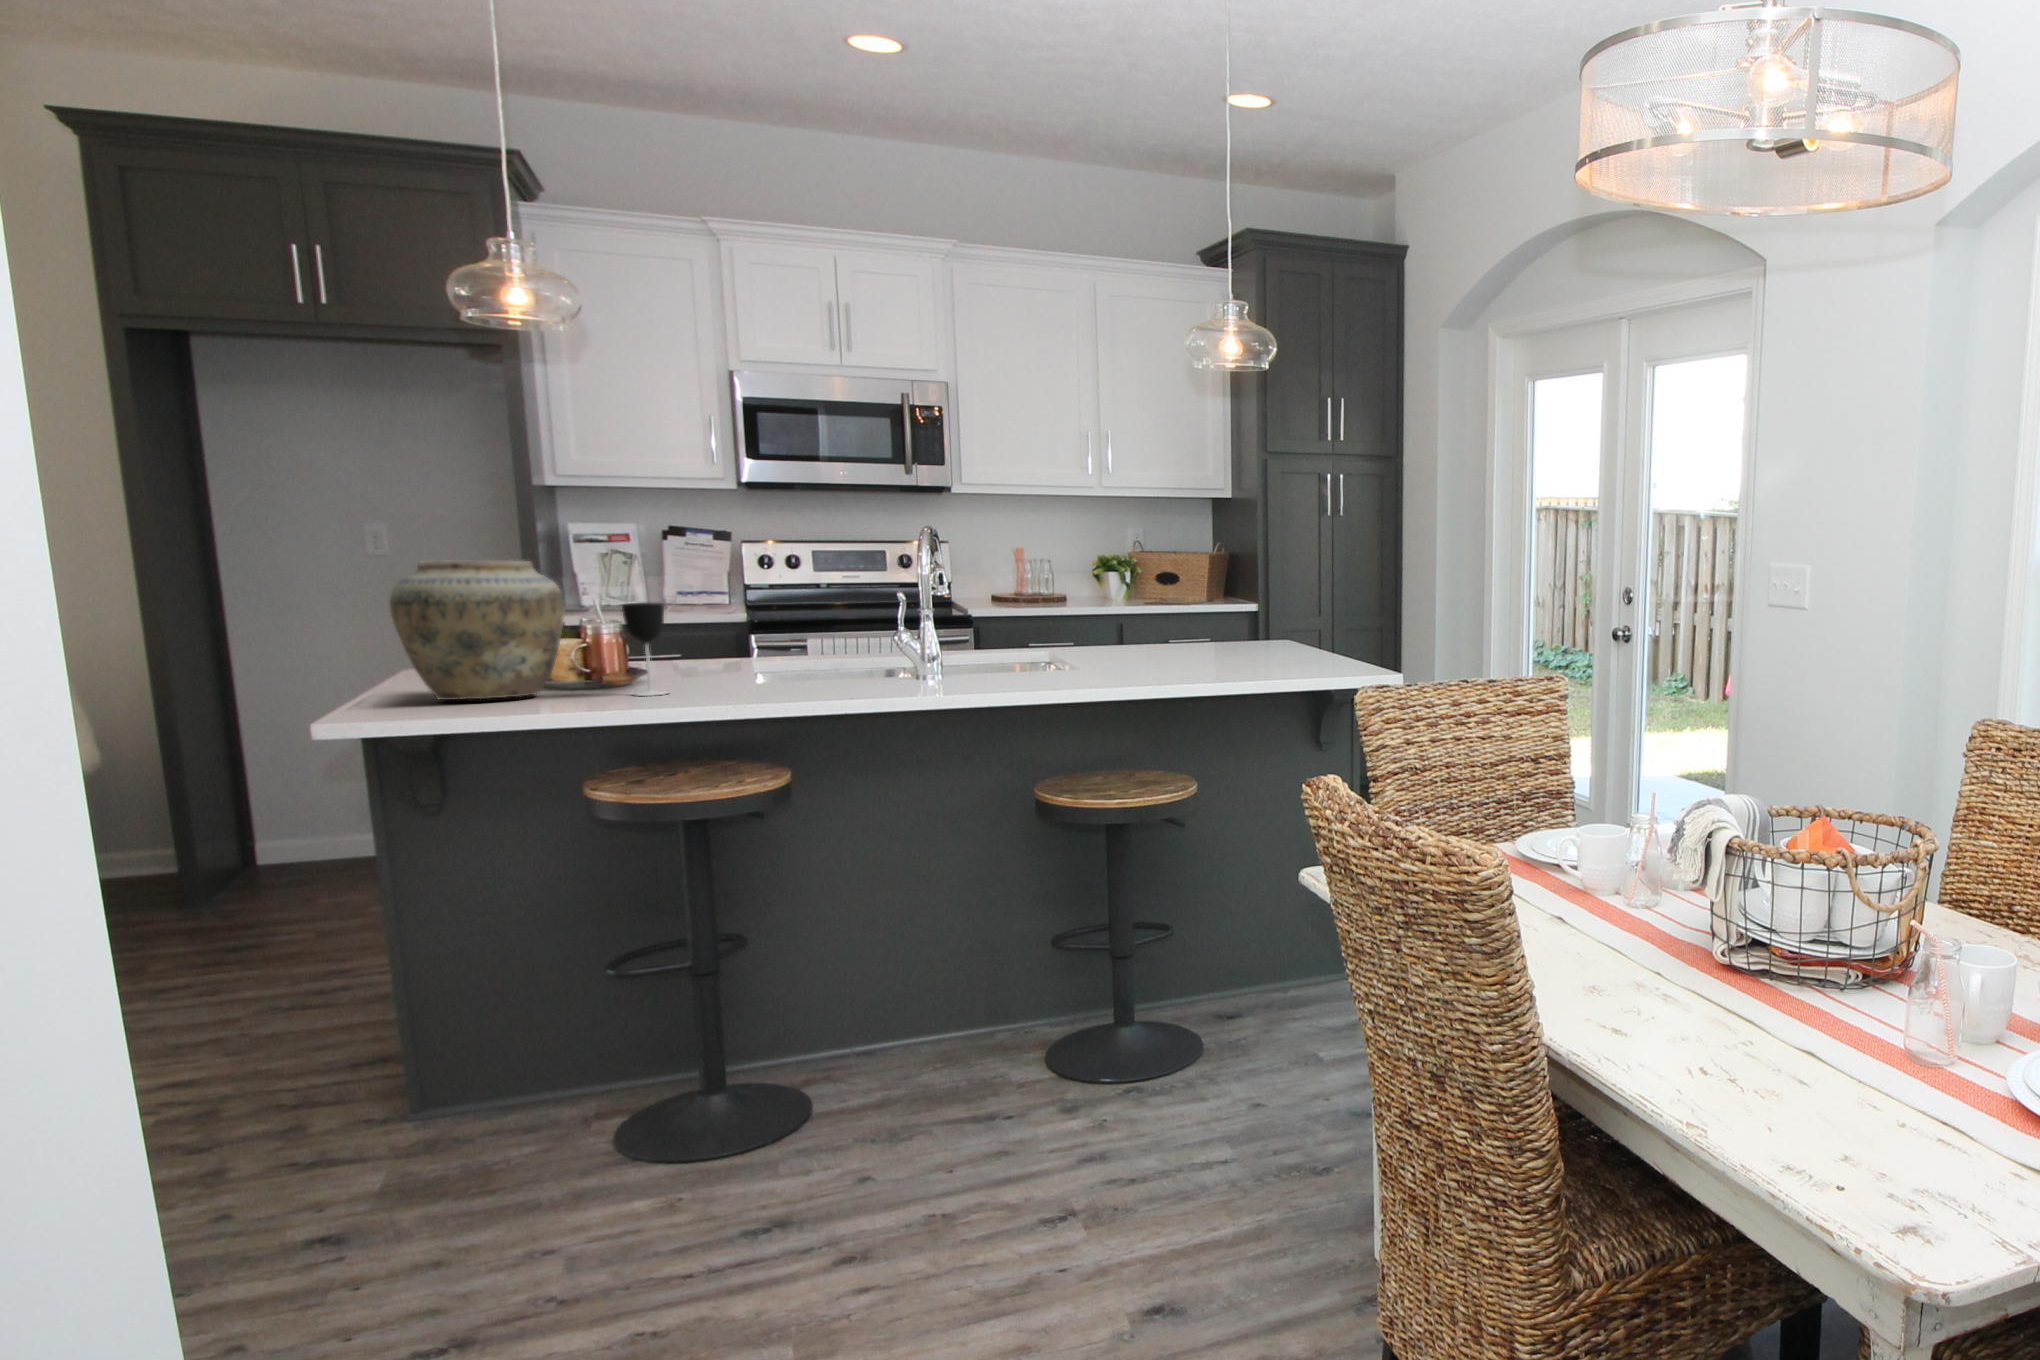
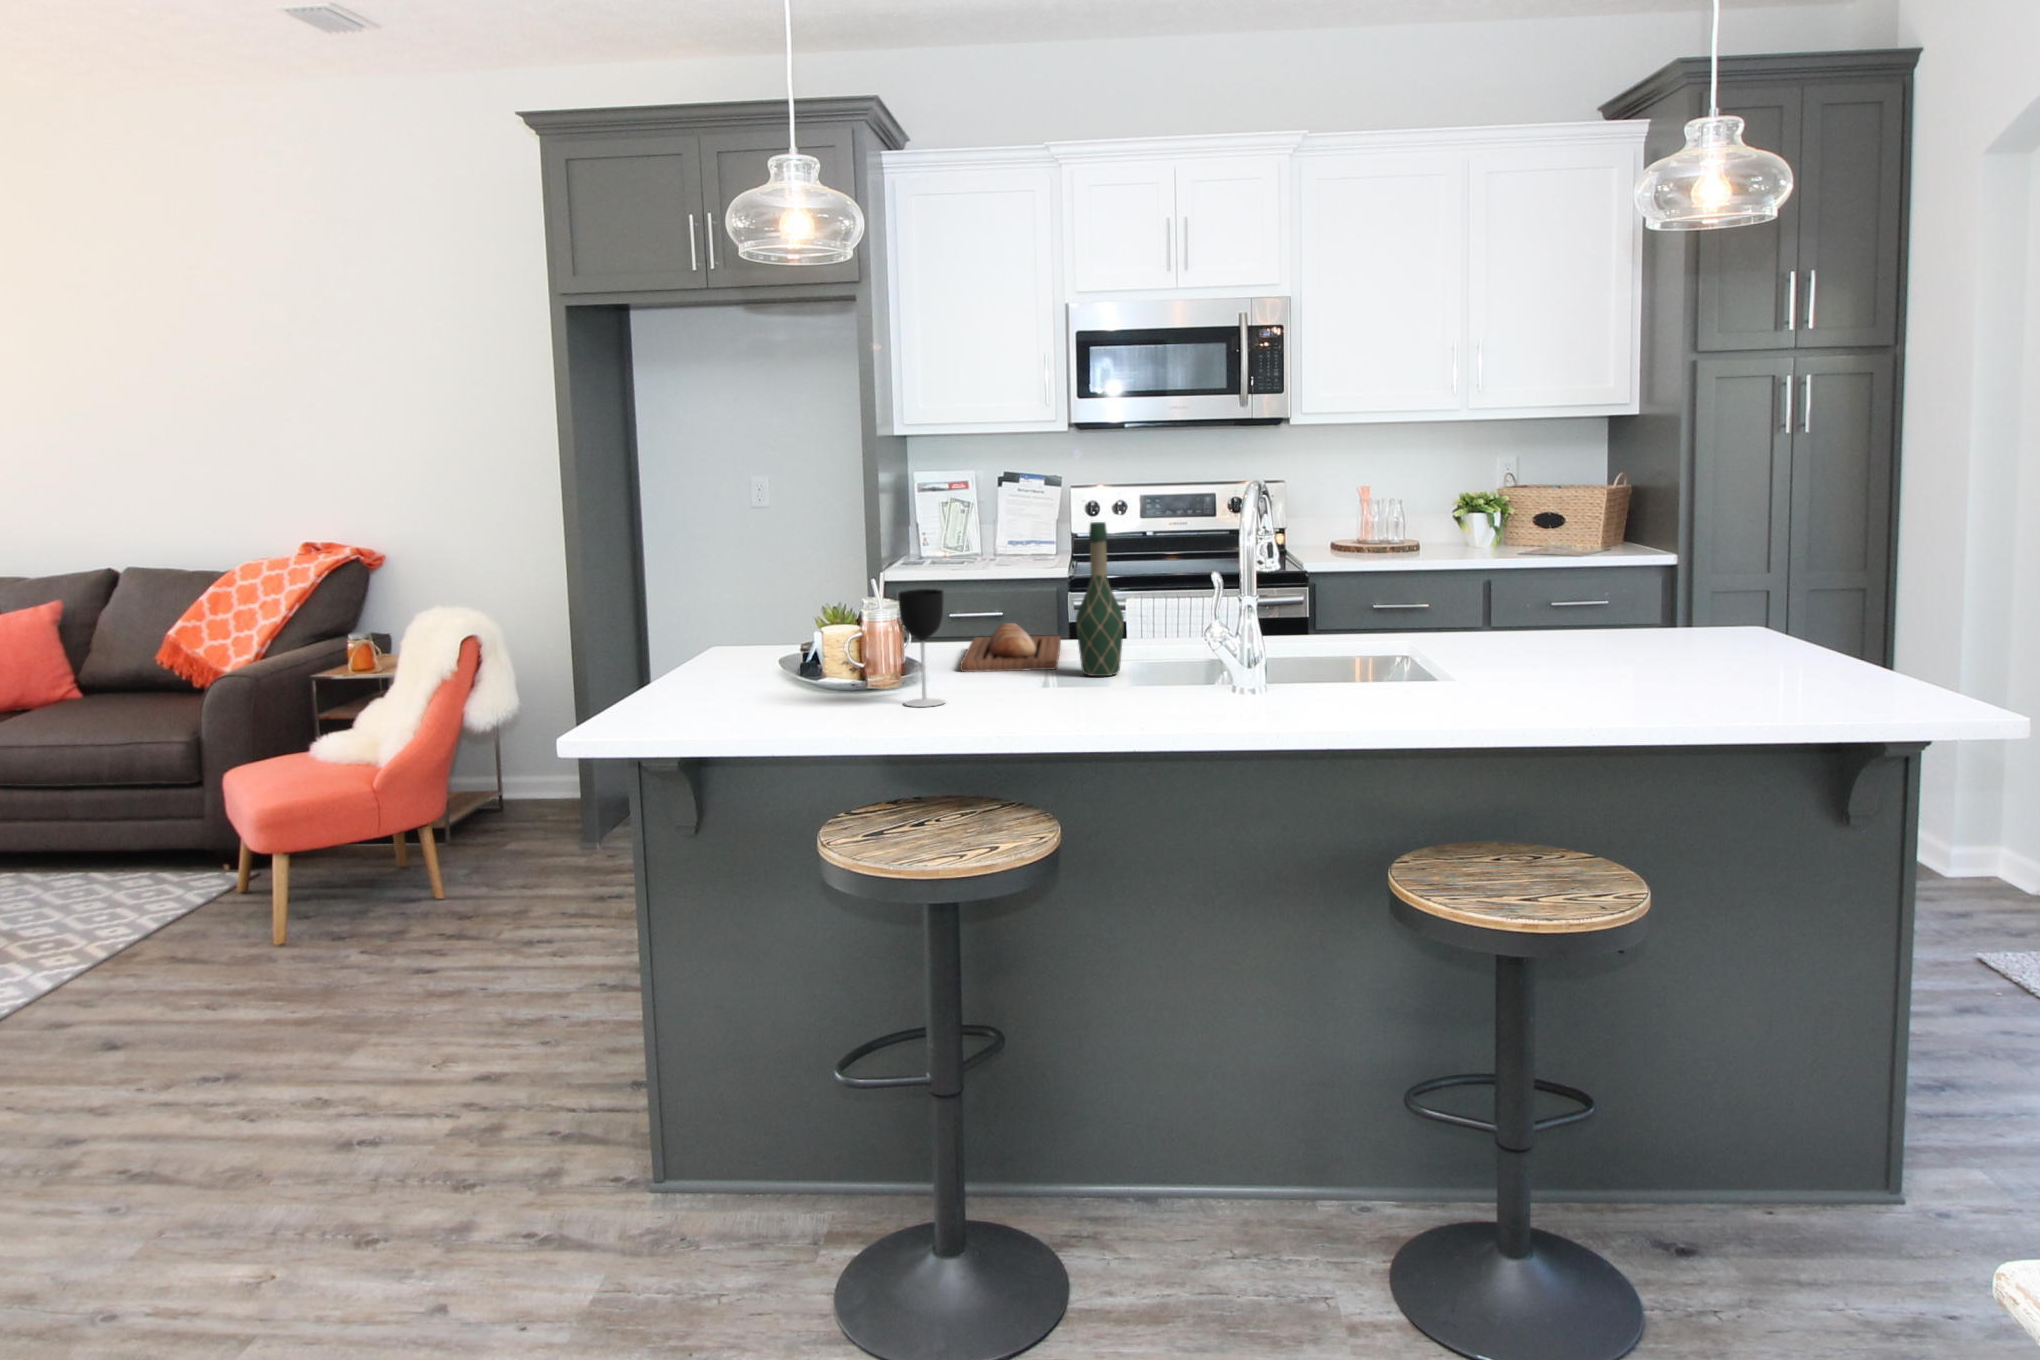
wine bottle: none [777,555,820,677] -> present [1076,522,1124,676]
vase: present [390,560,564,700] -> none [675,537,844,704]
bread loaf: none [670,643,761,680] -> present [960,623,1061,672]

